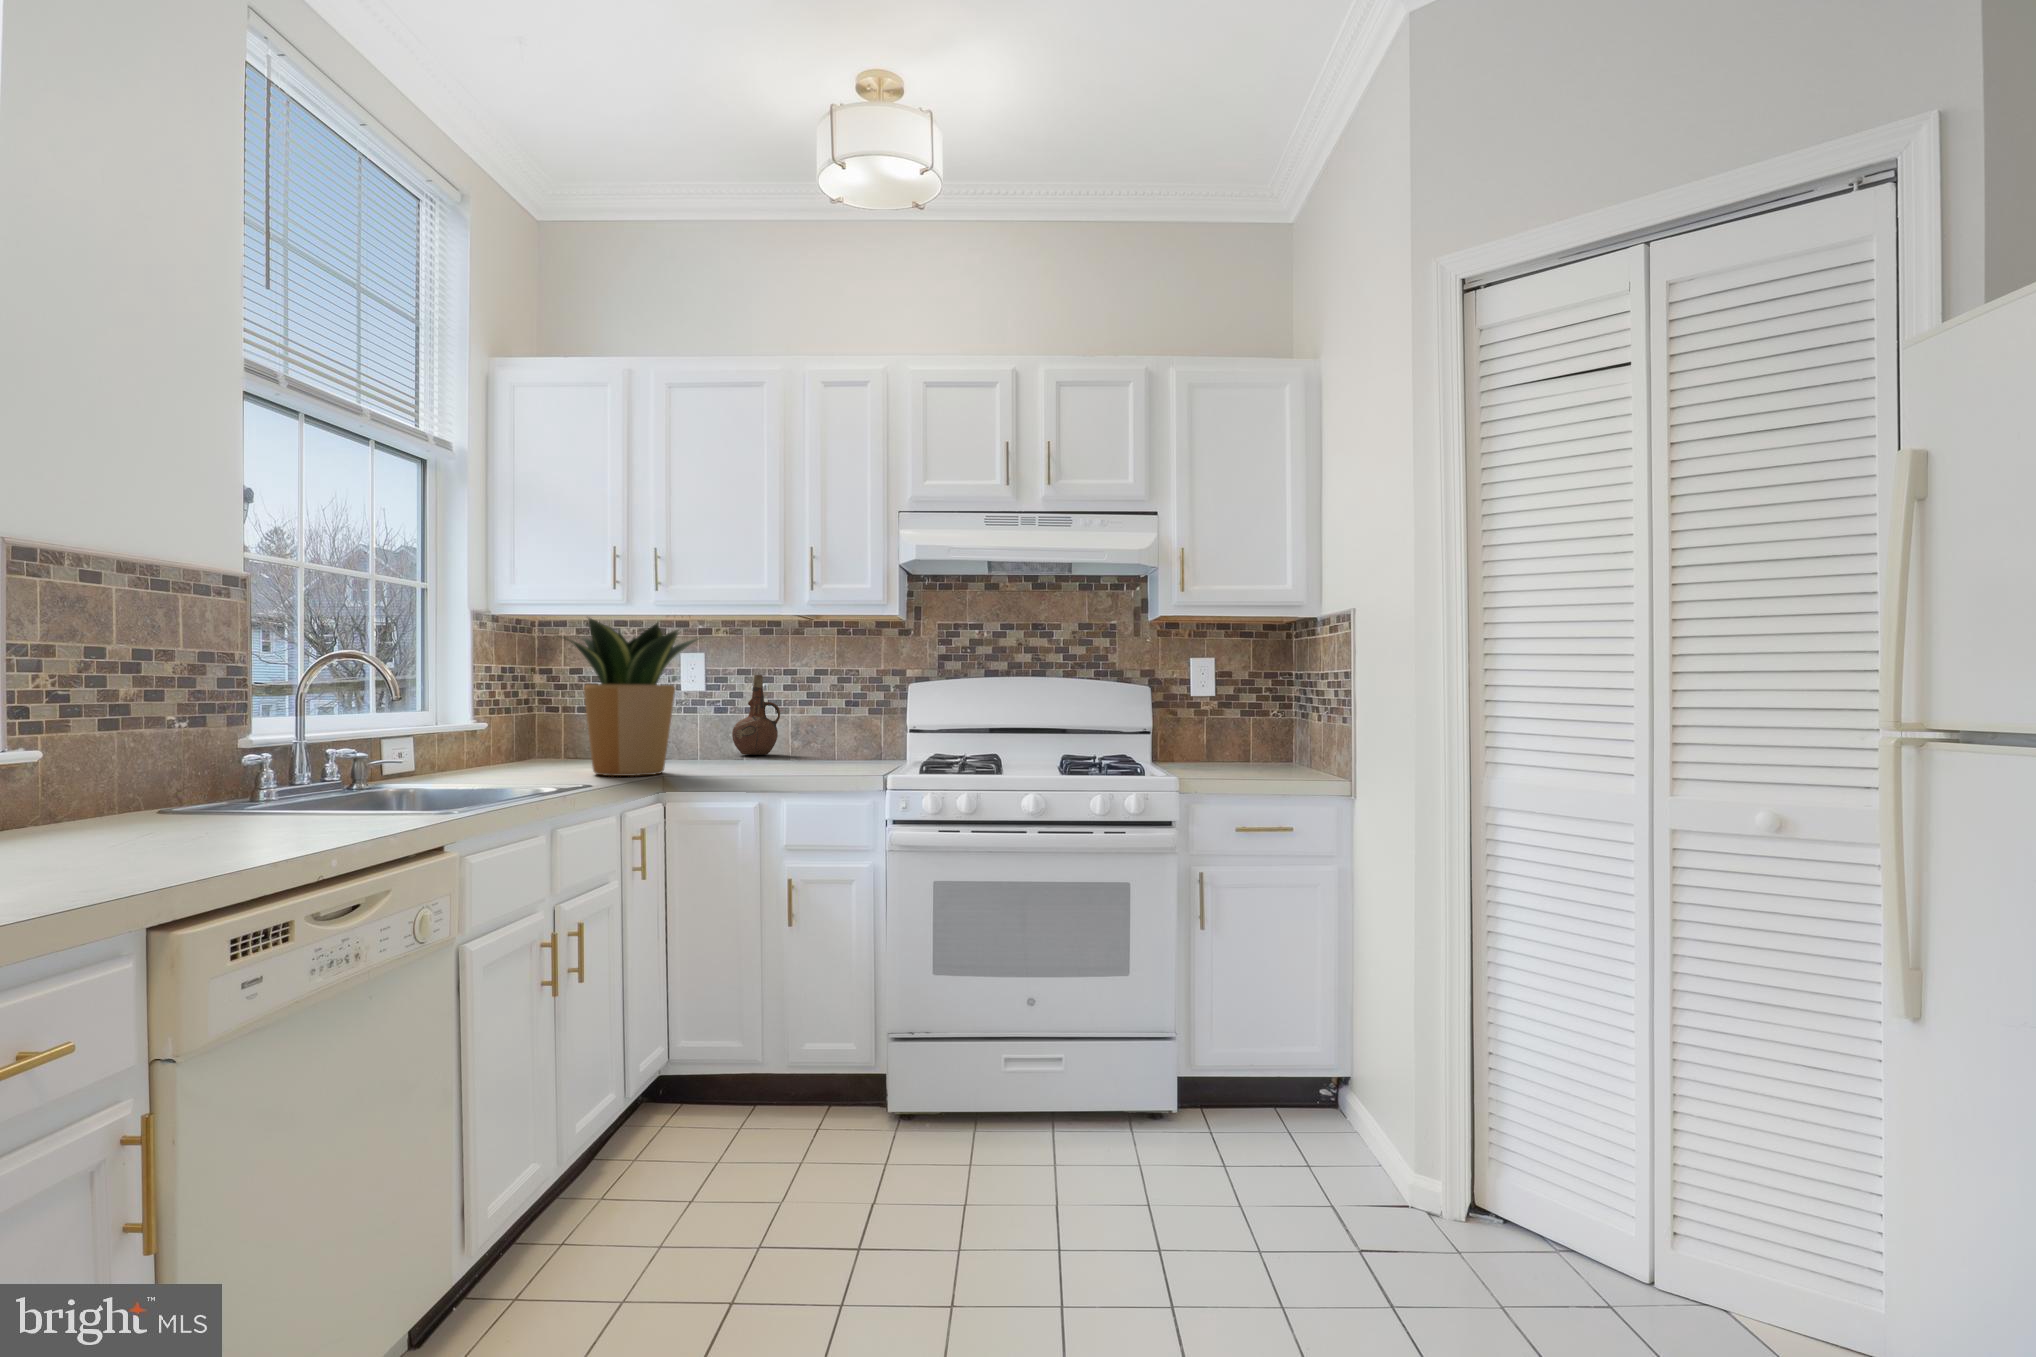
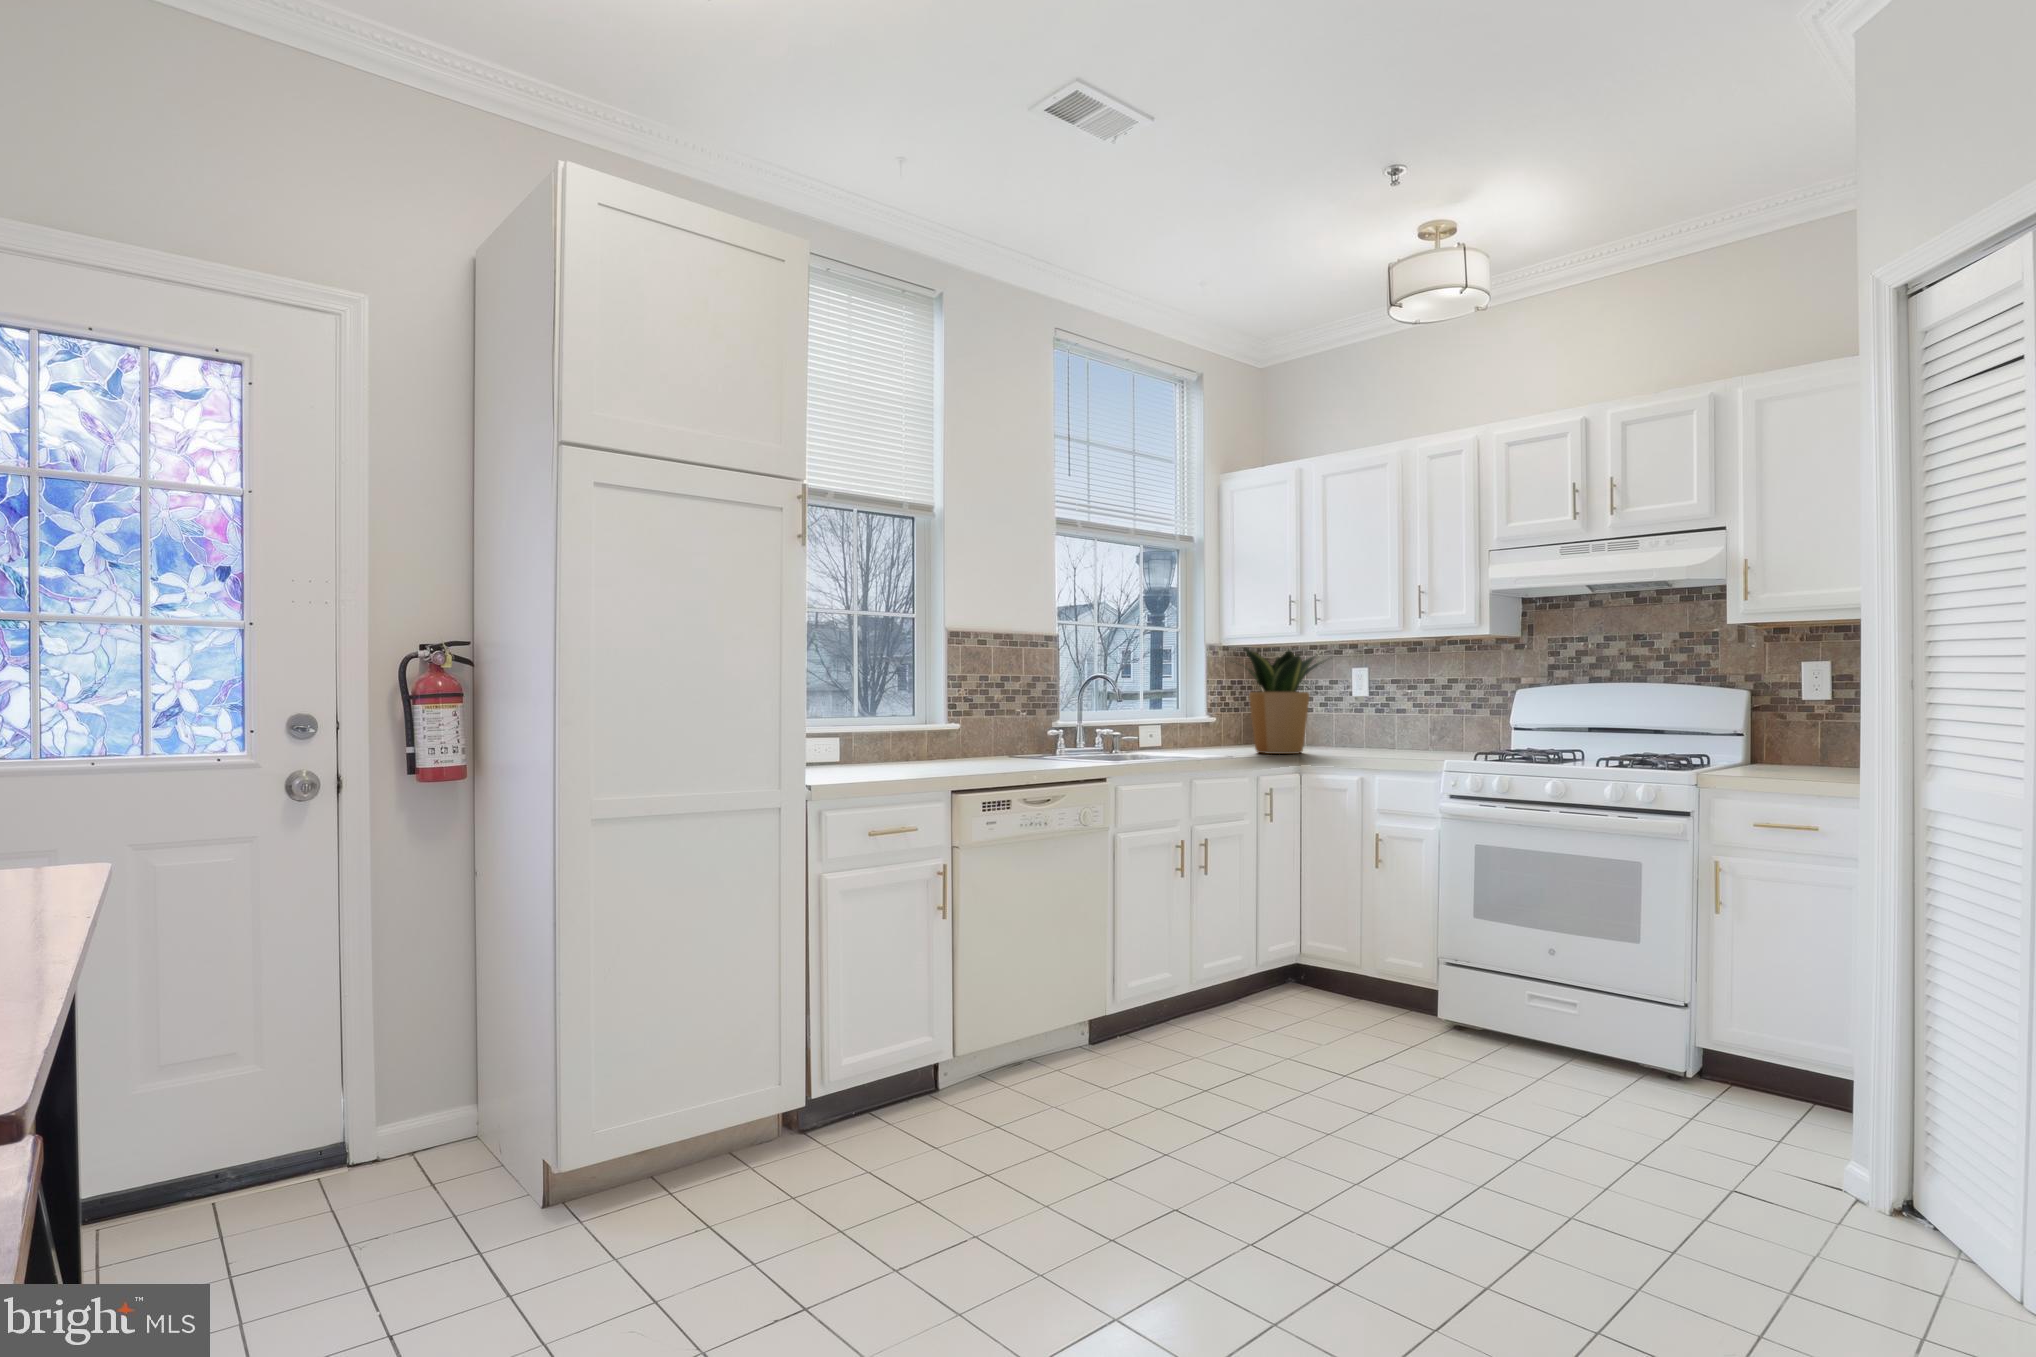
ceramic pitcher: present [732,675,780,755] -> none [1382,684,1420,745]

